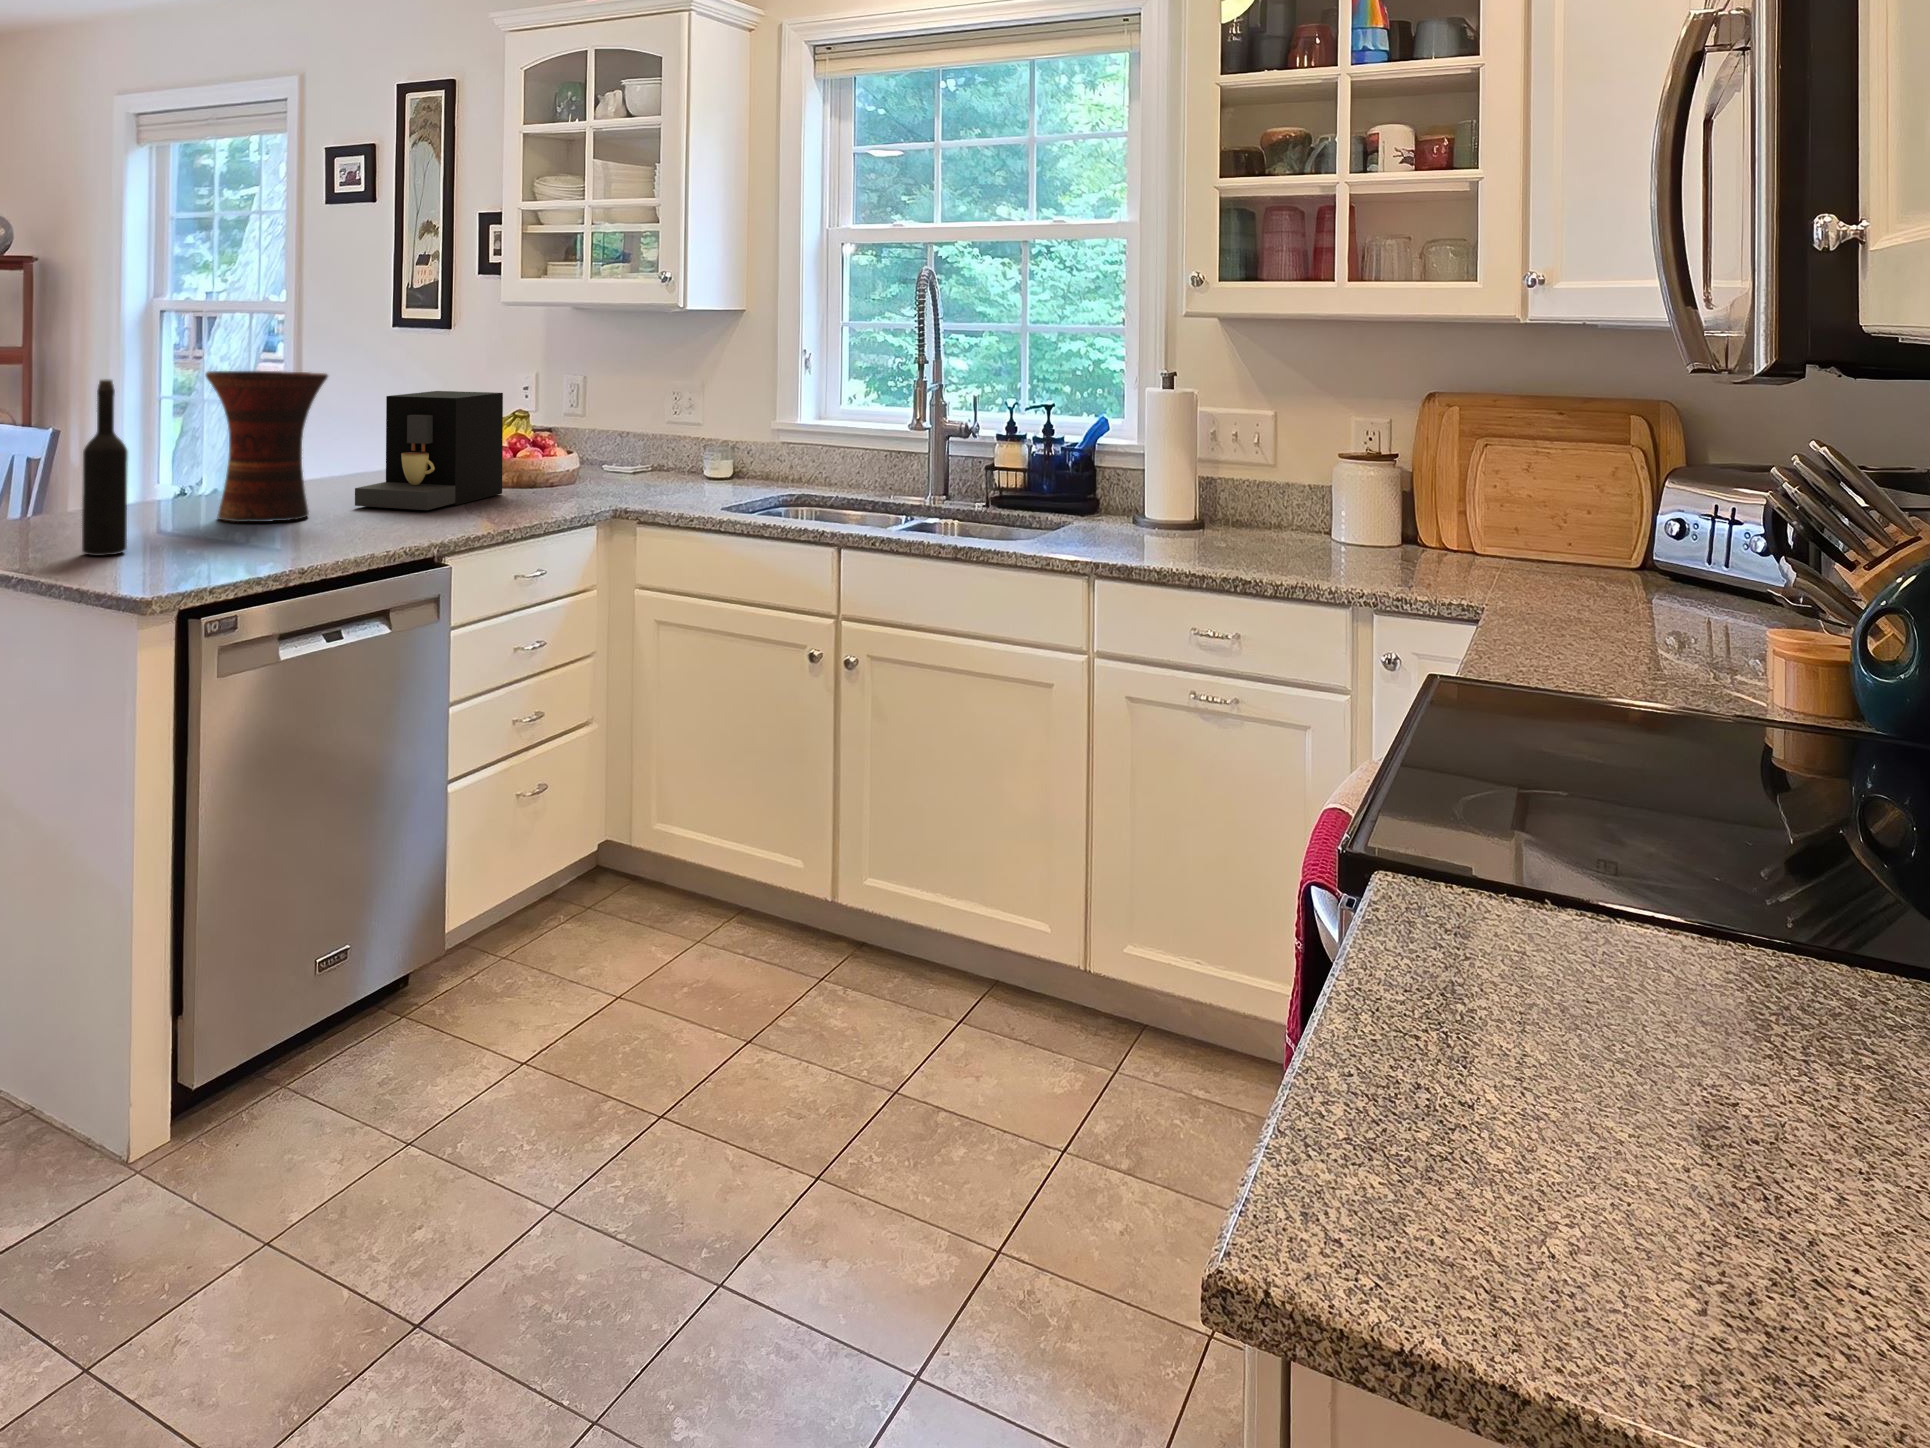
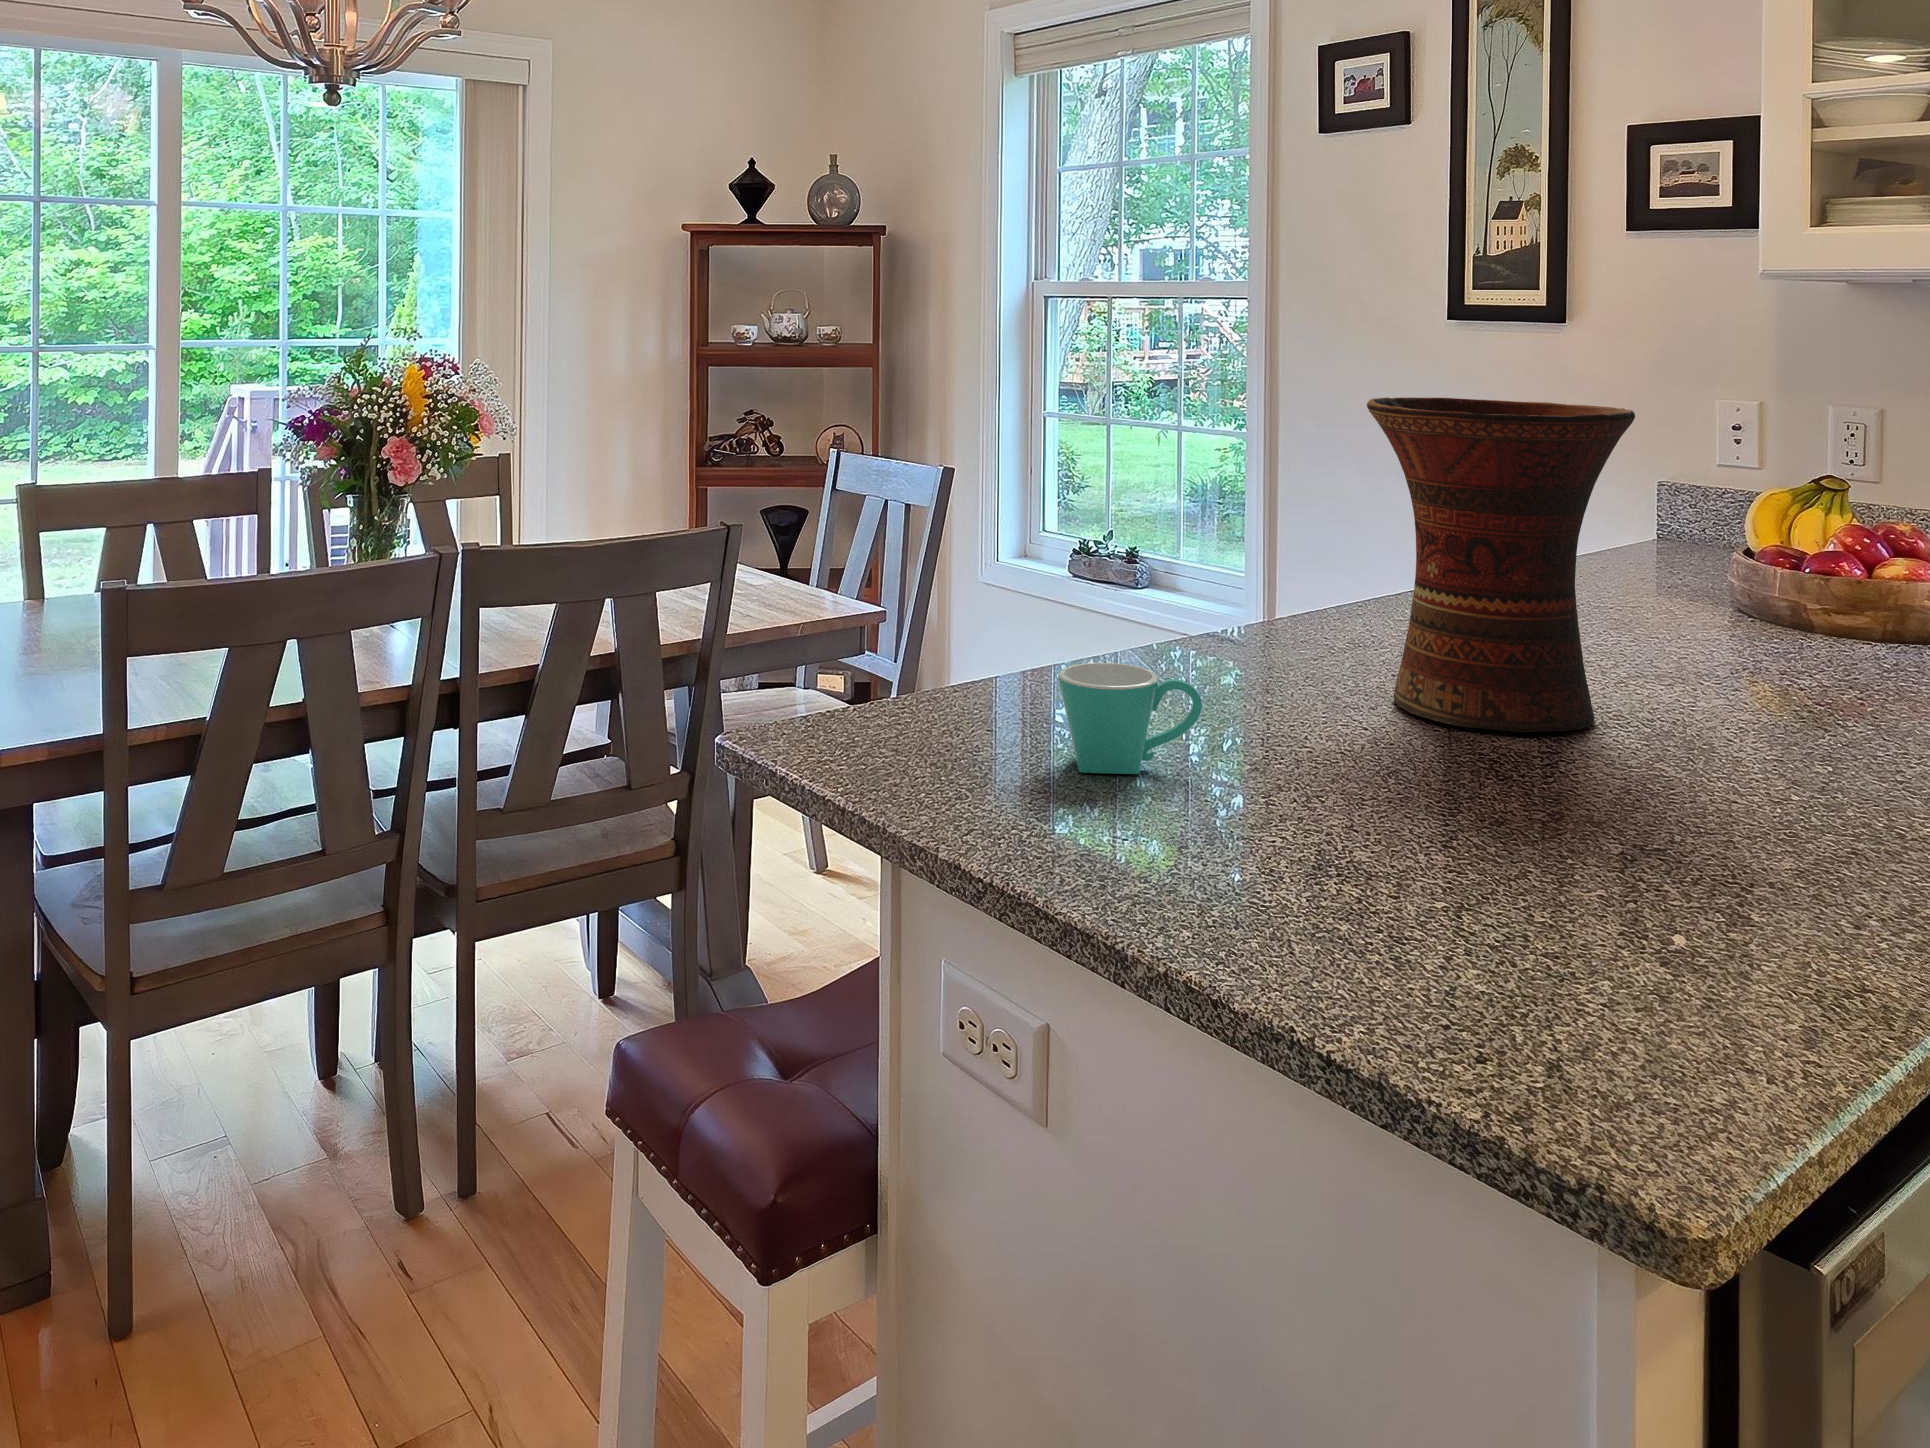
wine bottle: present [82,379,128,556] -> none [1245,429,1351,869]
coffee maker: present [355,391,503,510] -> none [1638,437,1883,710]
mug: none [21,494,92,541] -> present [1058,663,1202,774]

